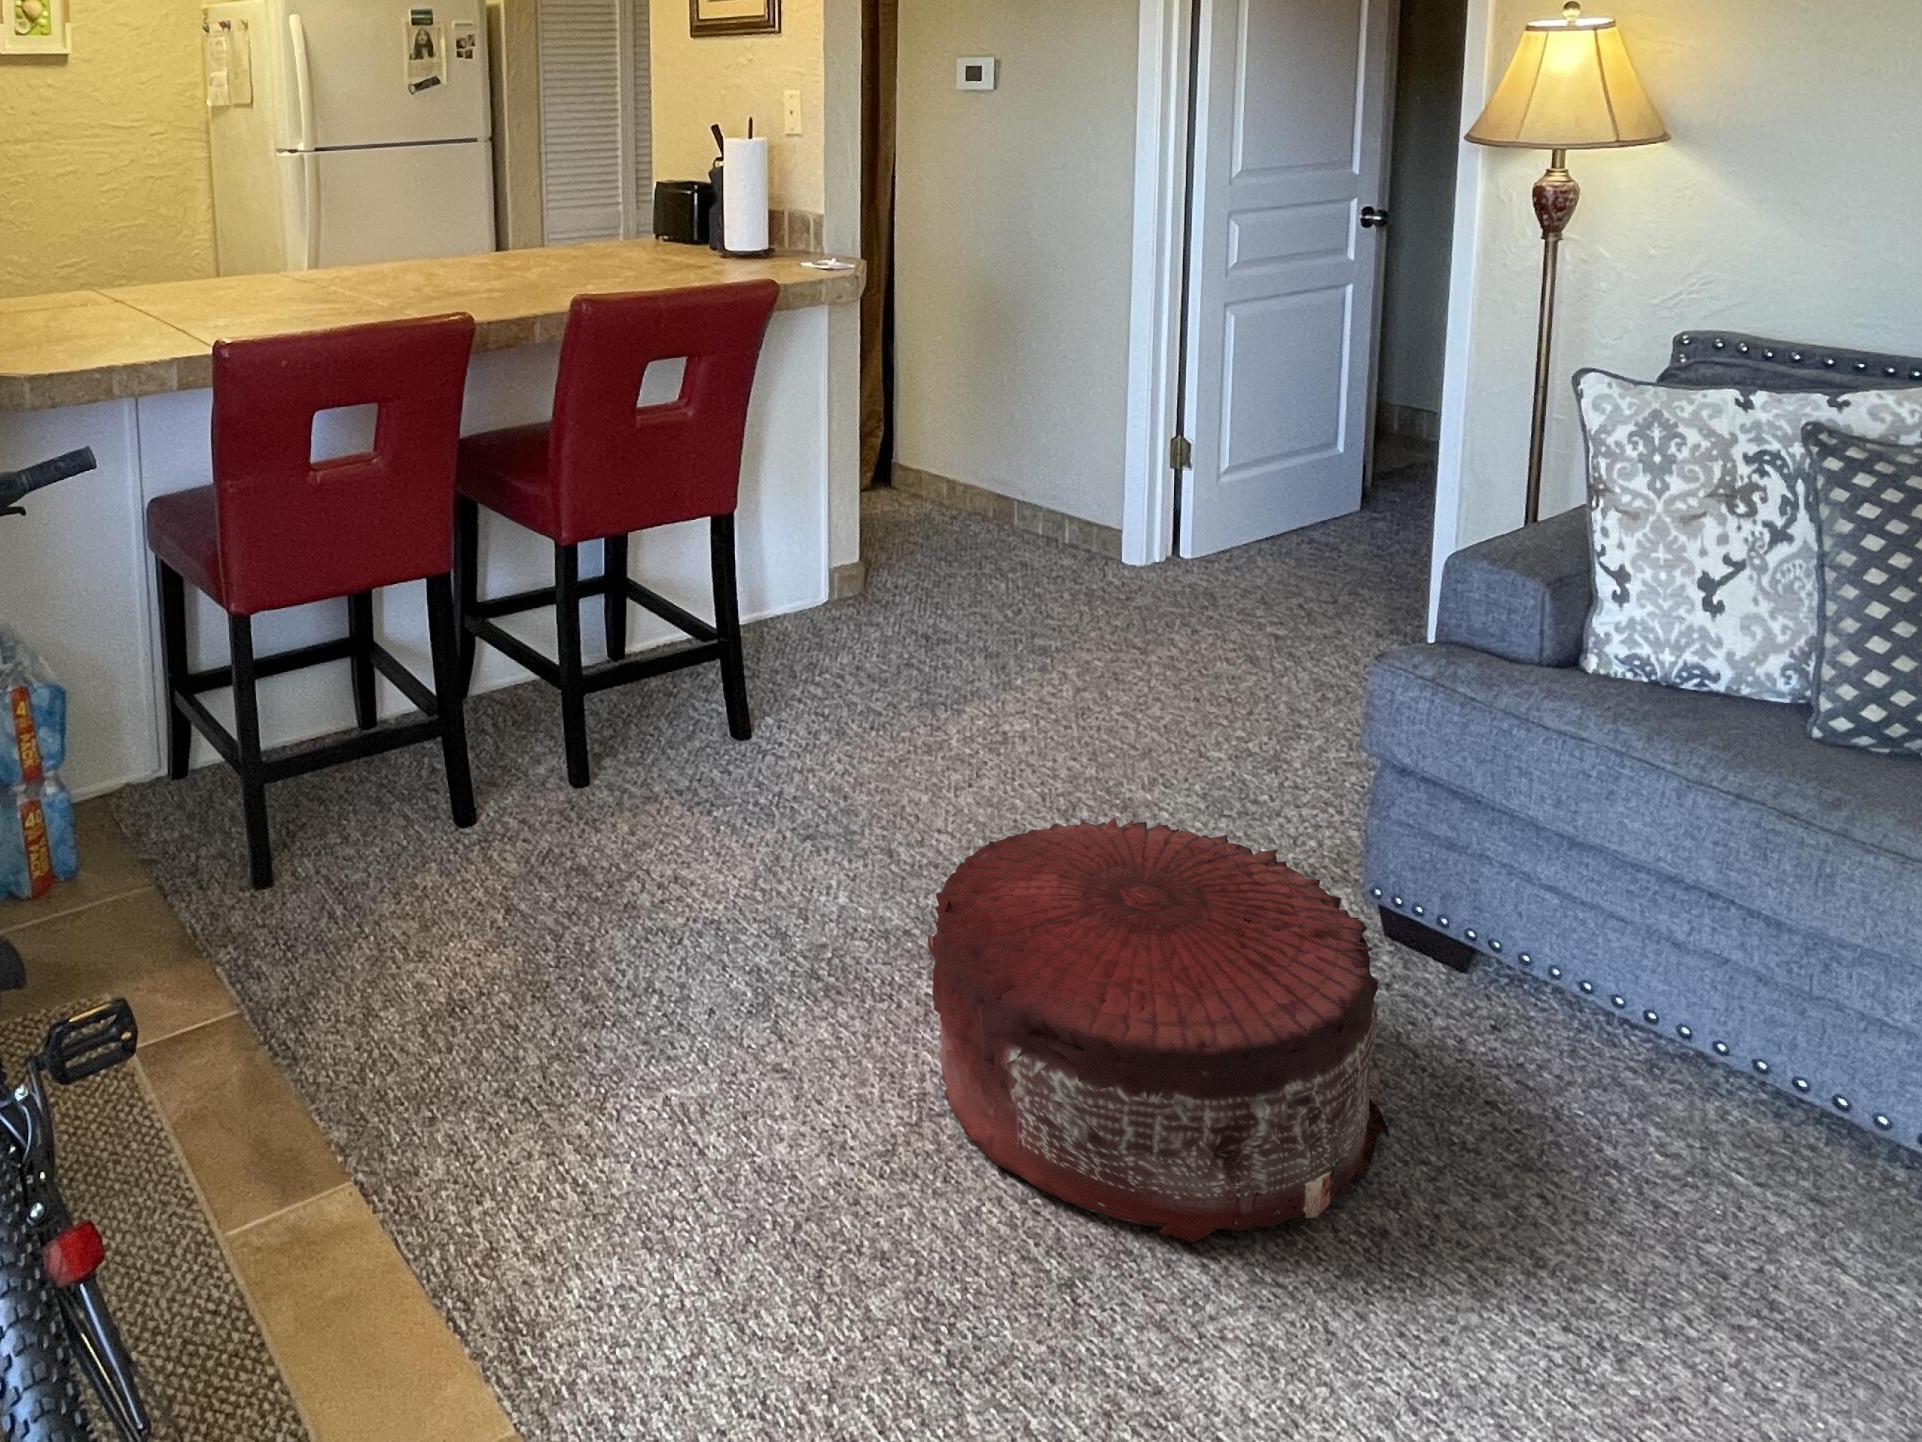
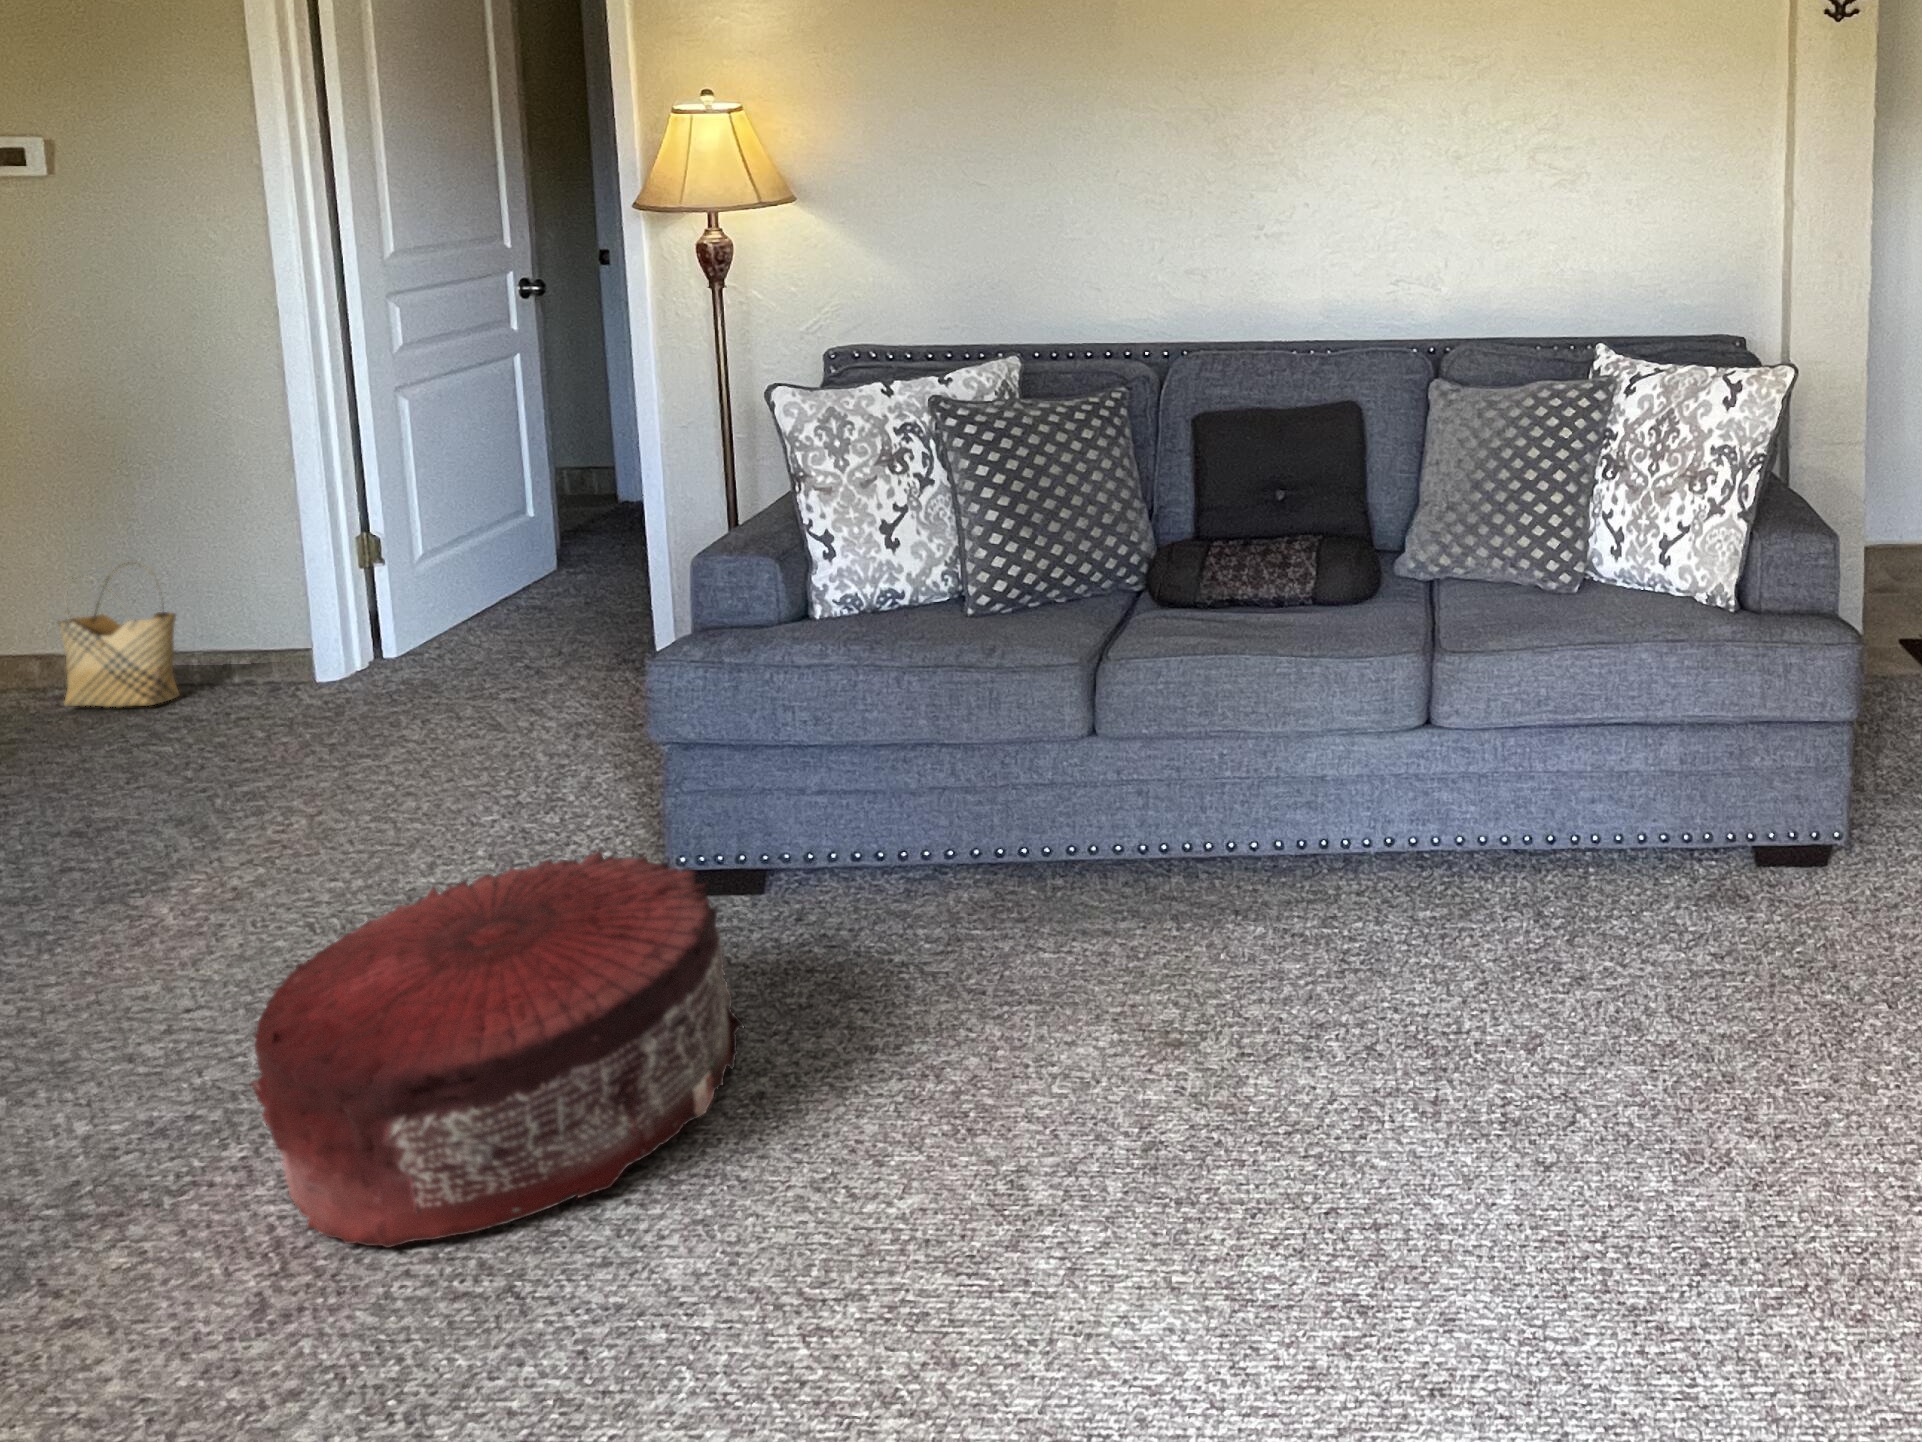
woven basket: none [957,421,1037,544] -> present [58,566,179,707]

